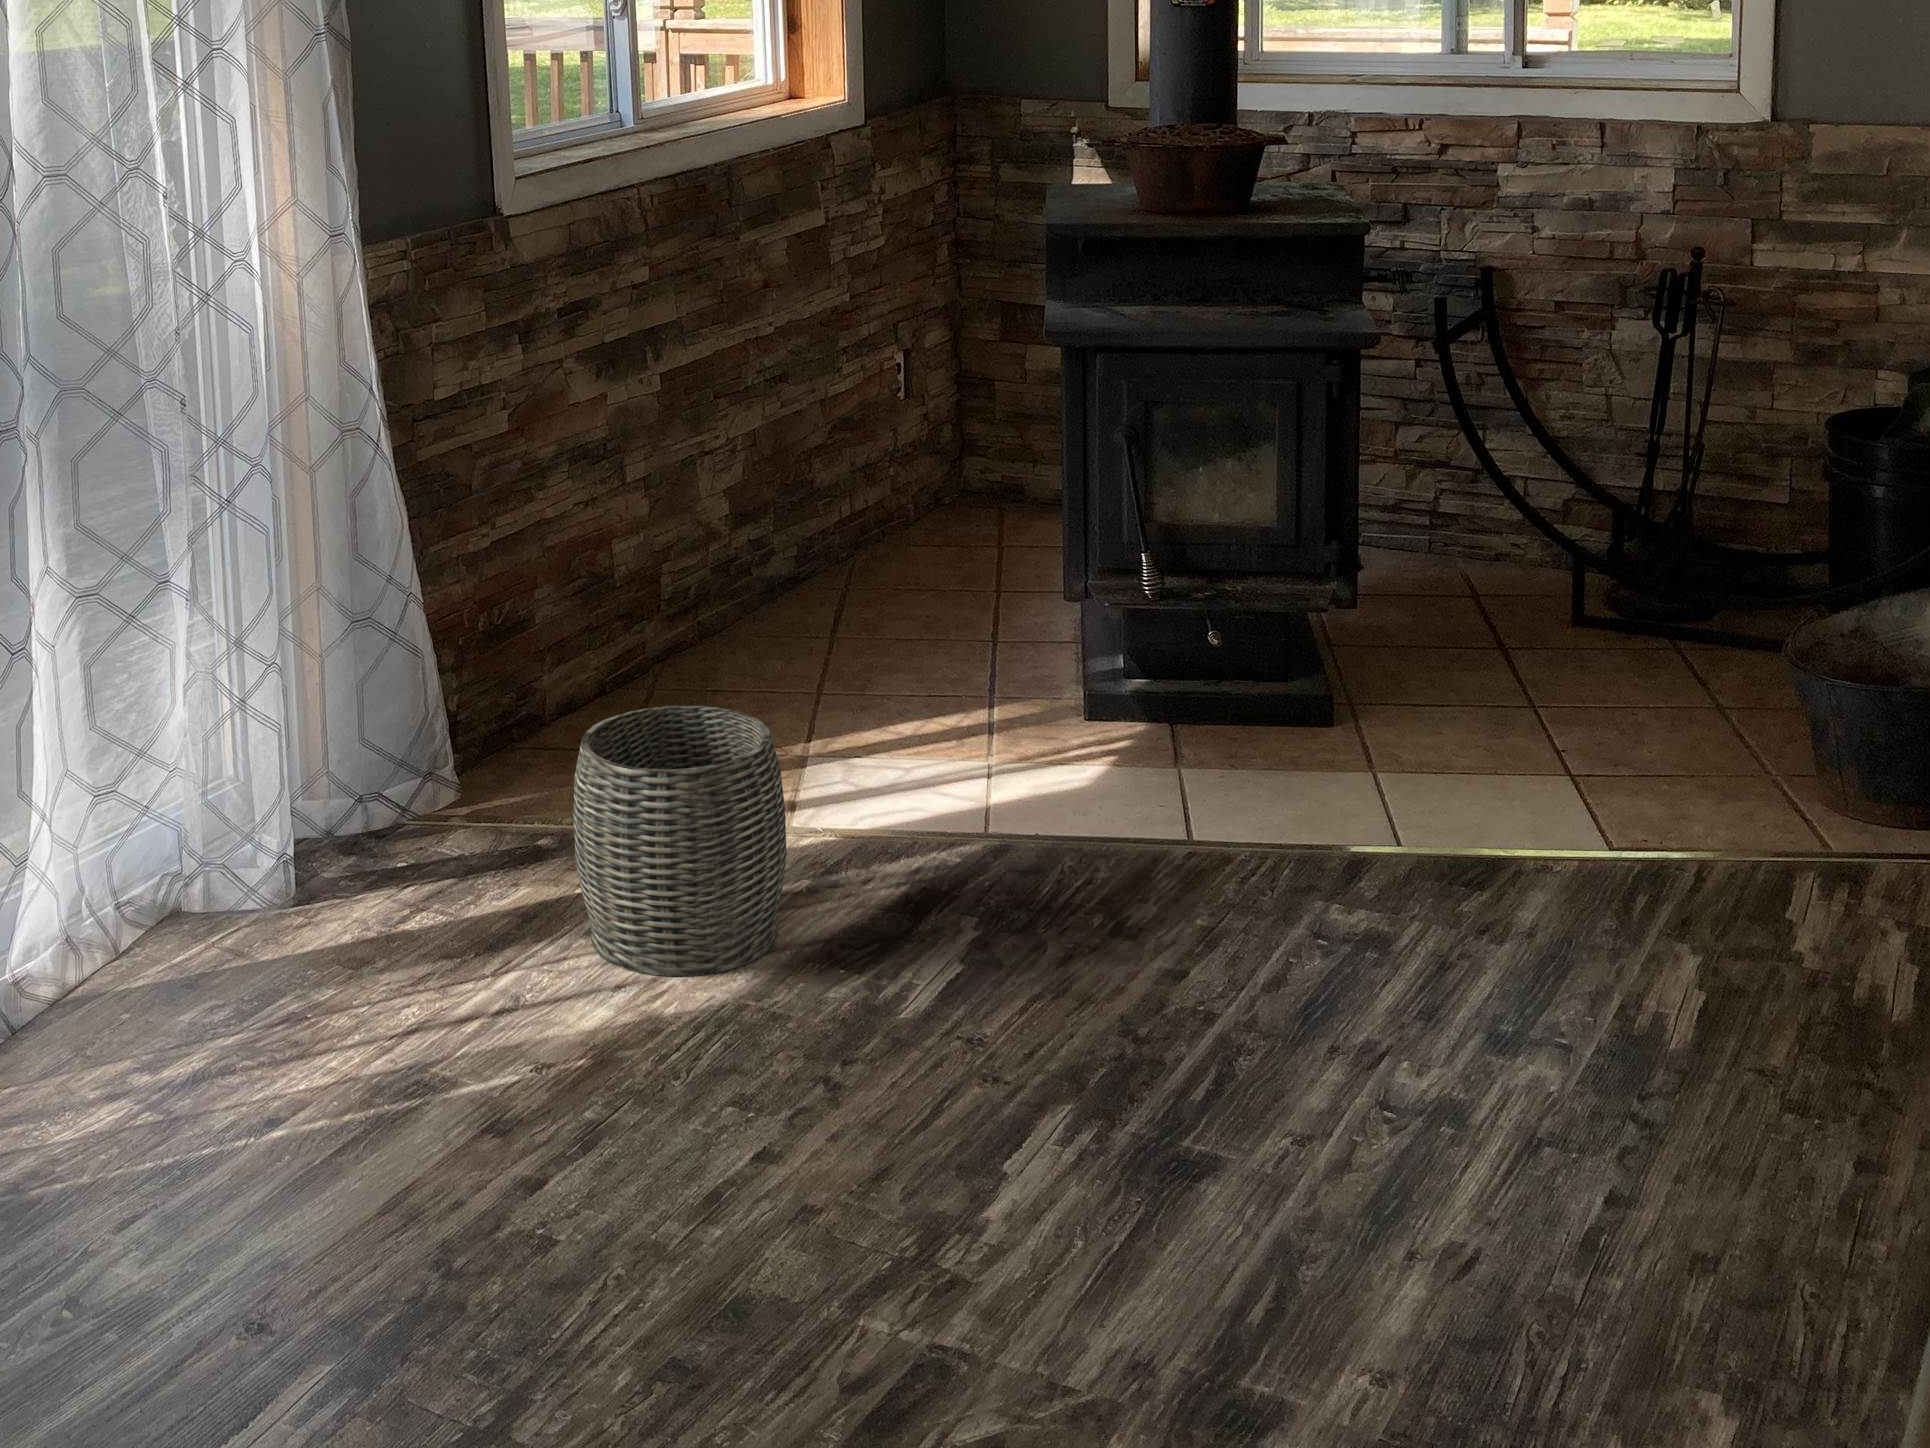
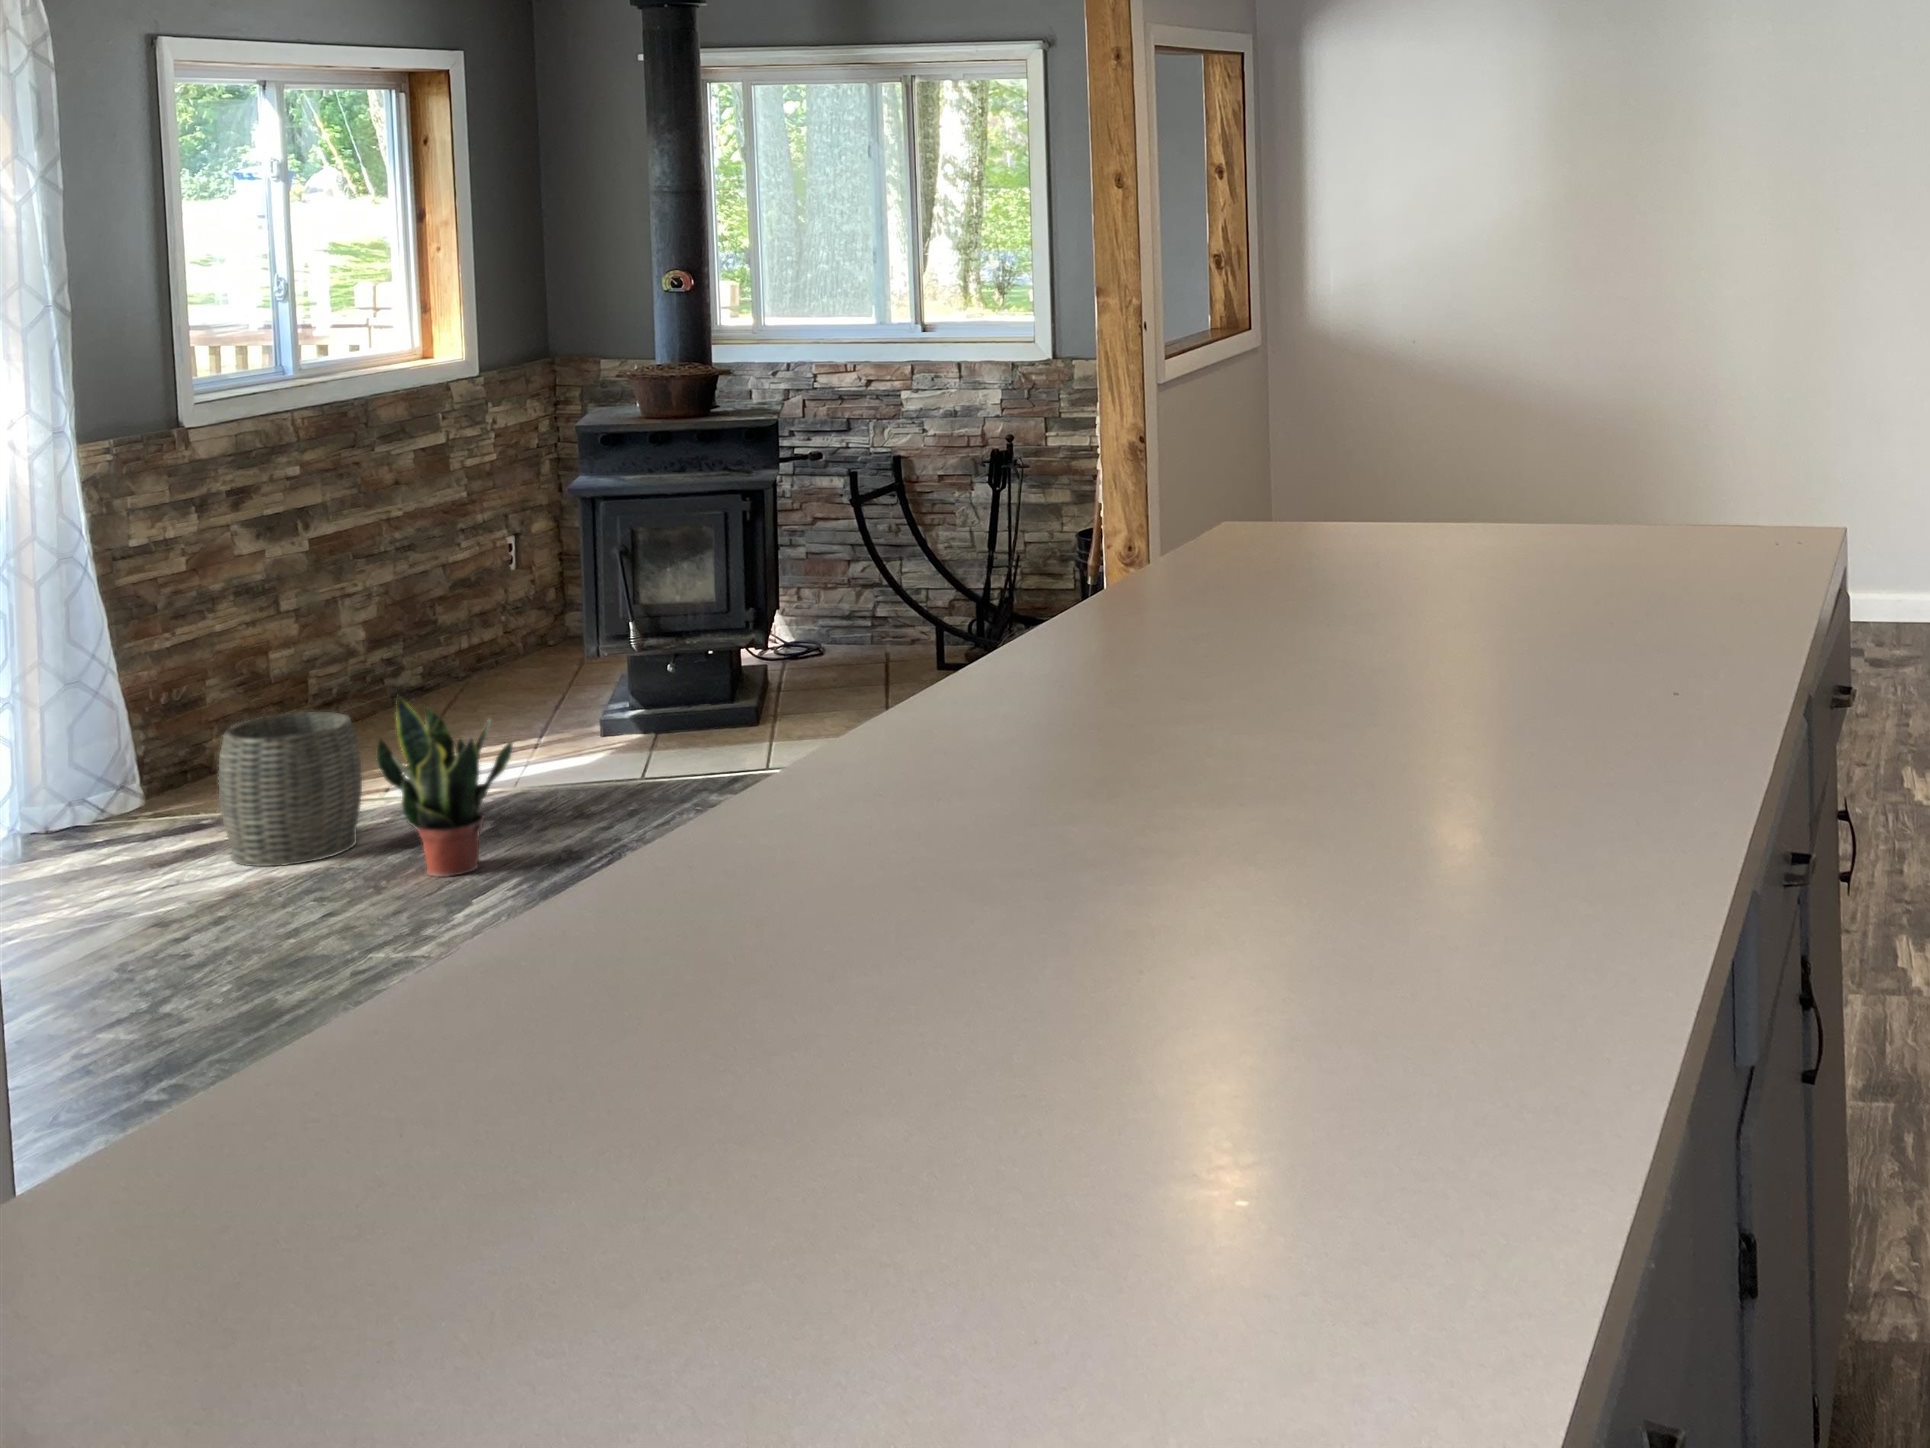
potted plant: none [834,738,1056,1059] -> present [377,697,513,877]

